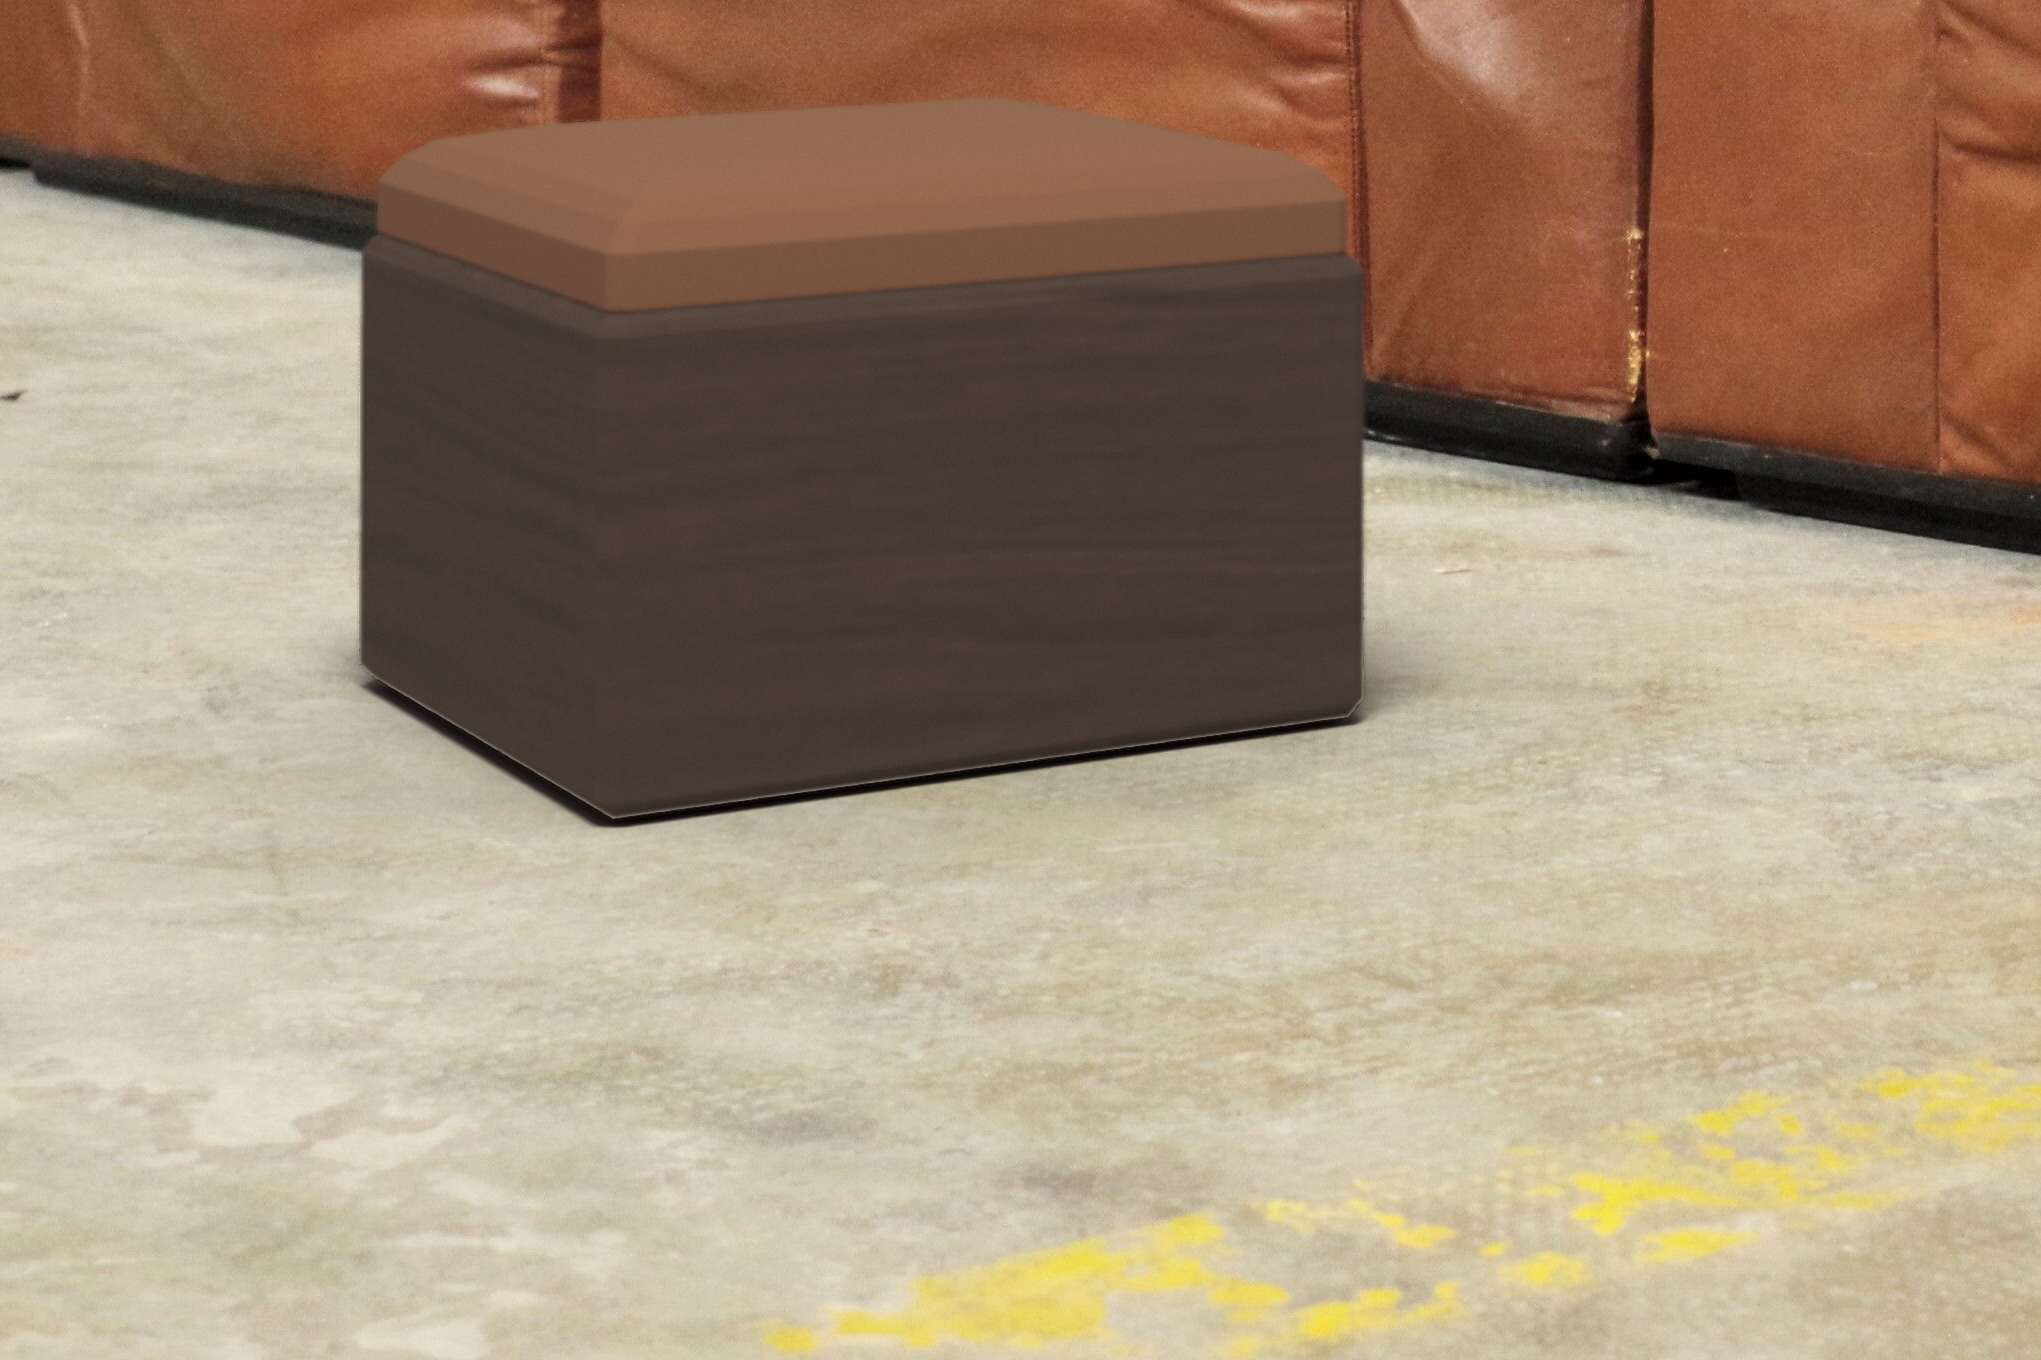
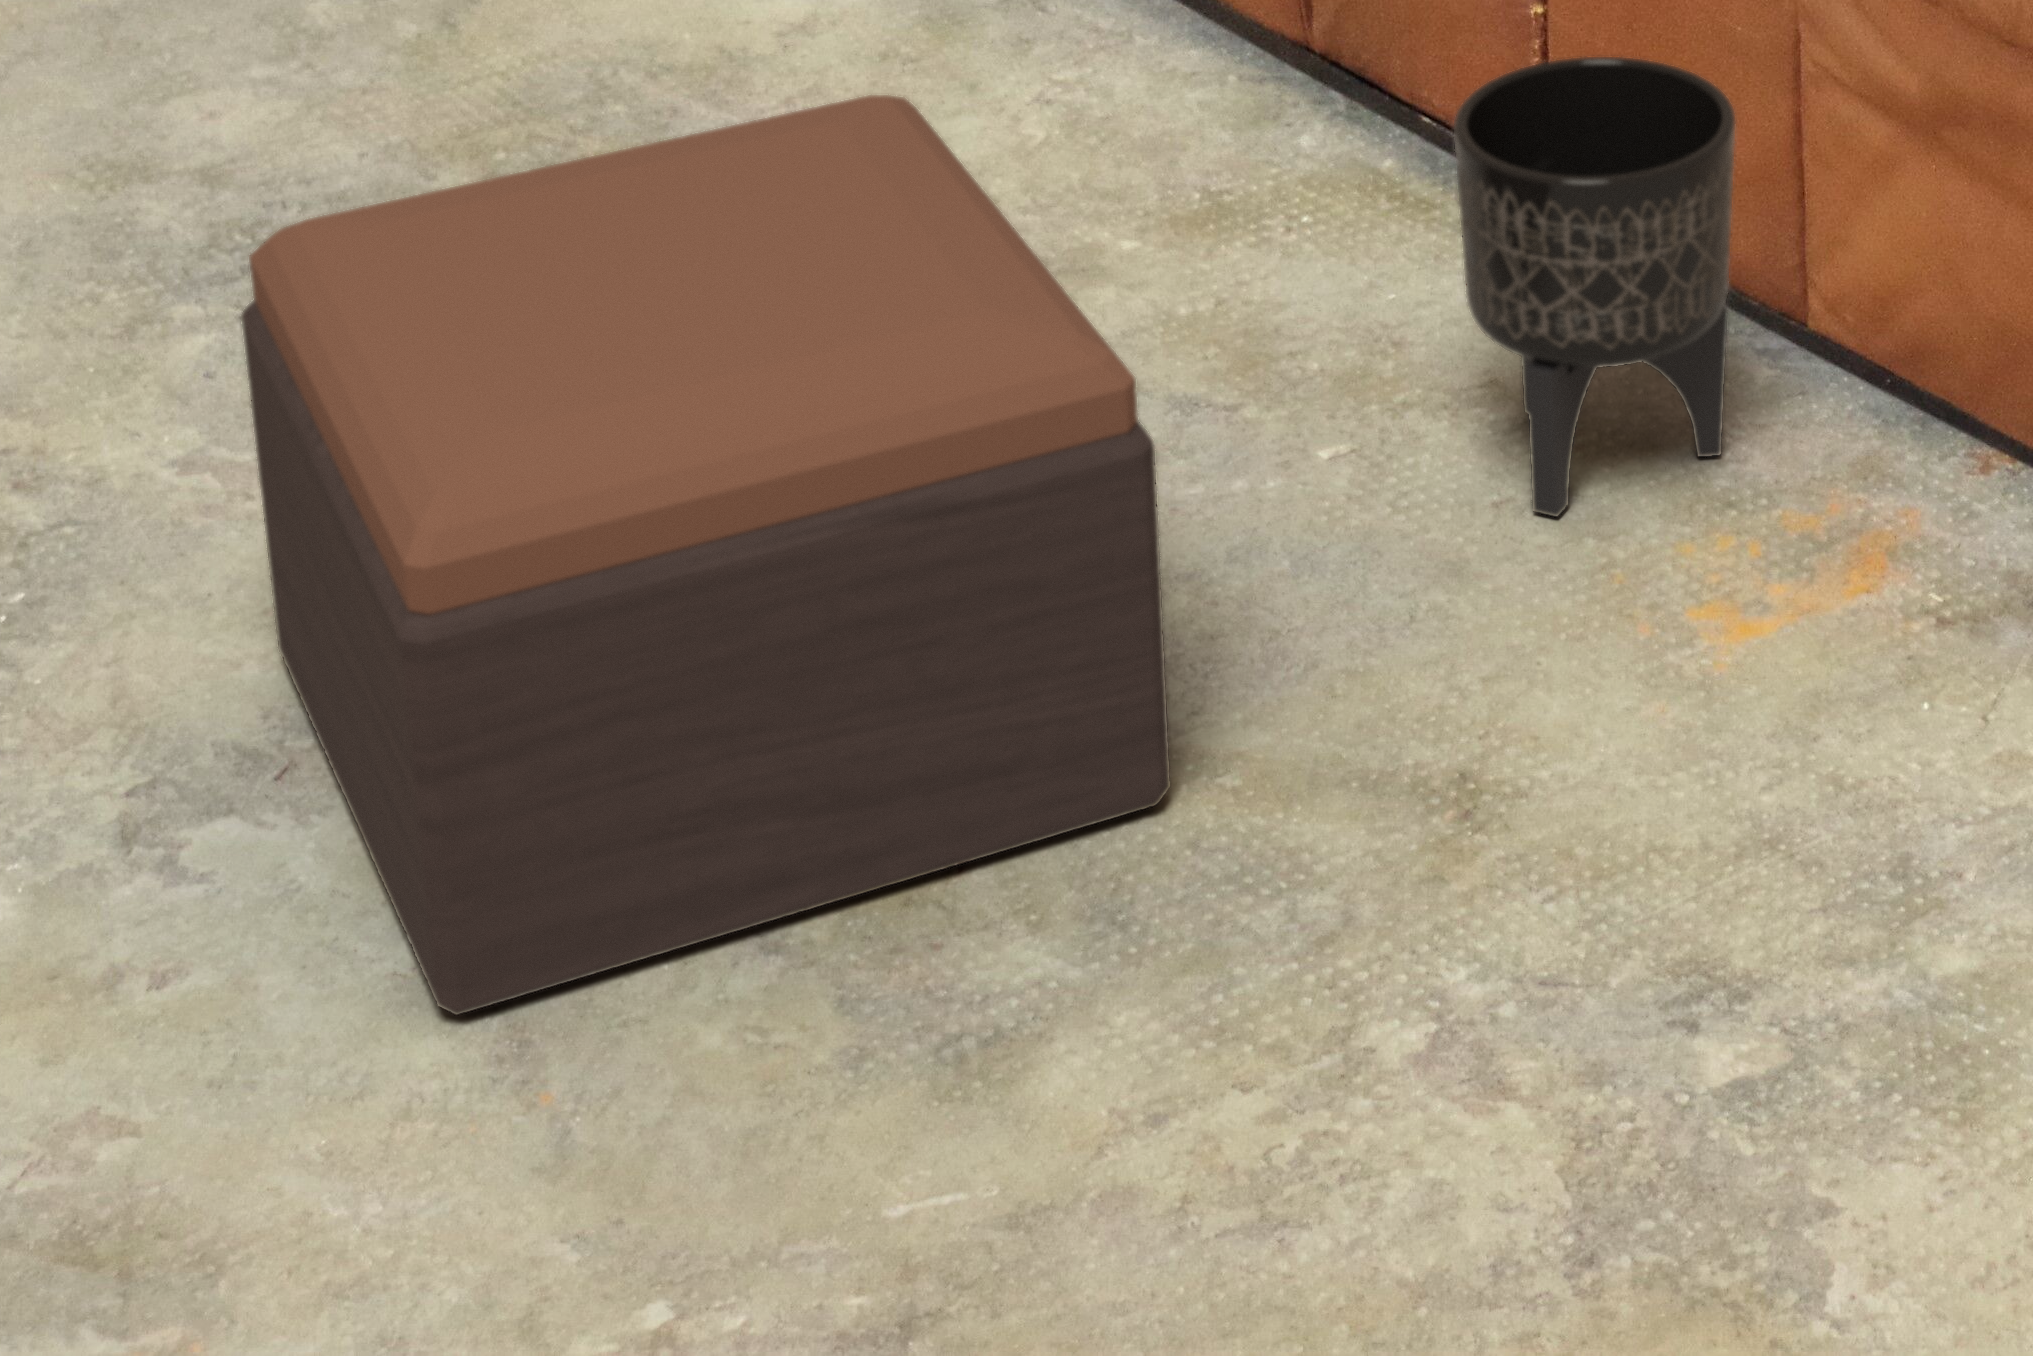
planter: none [1615,151,1908,594] -> present [1454,57,1735,516]

